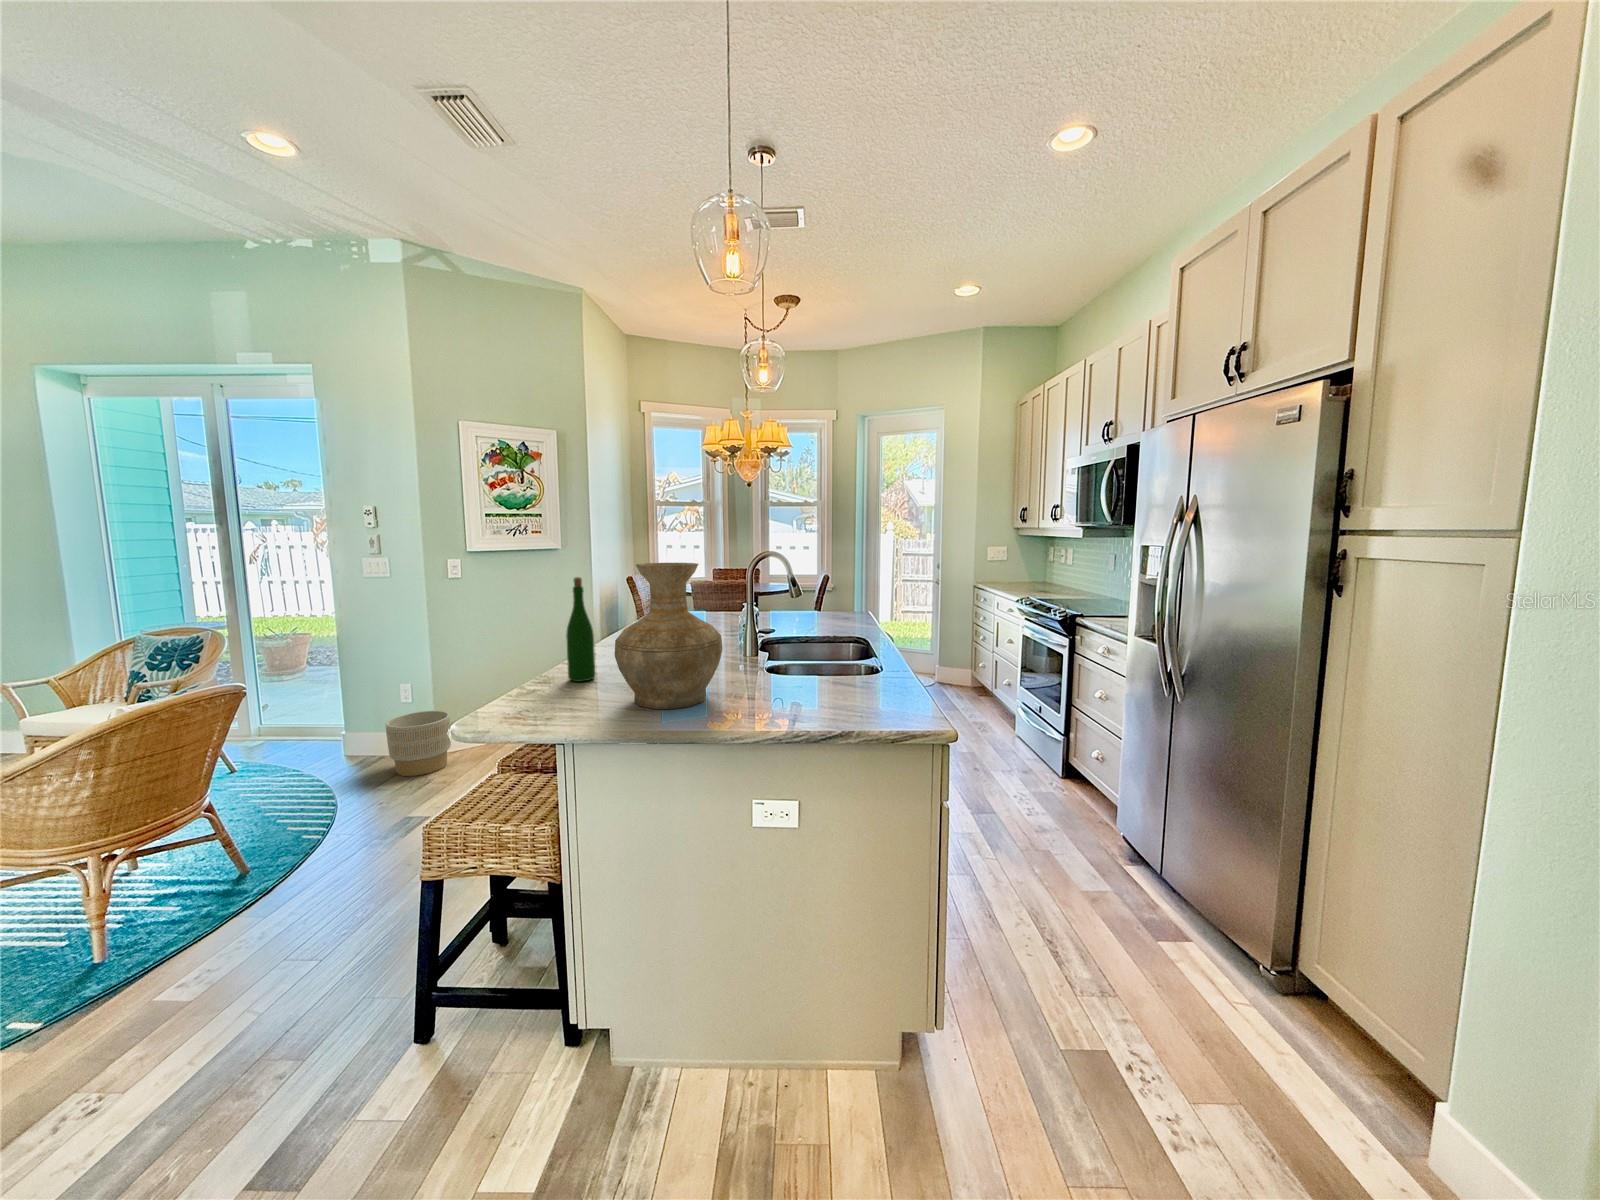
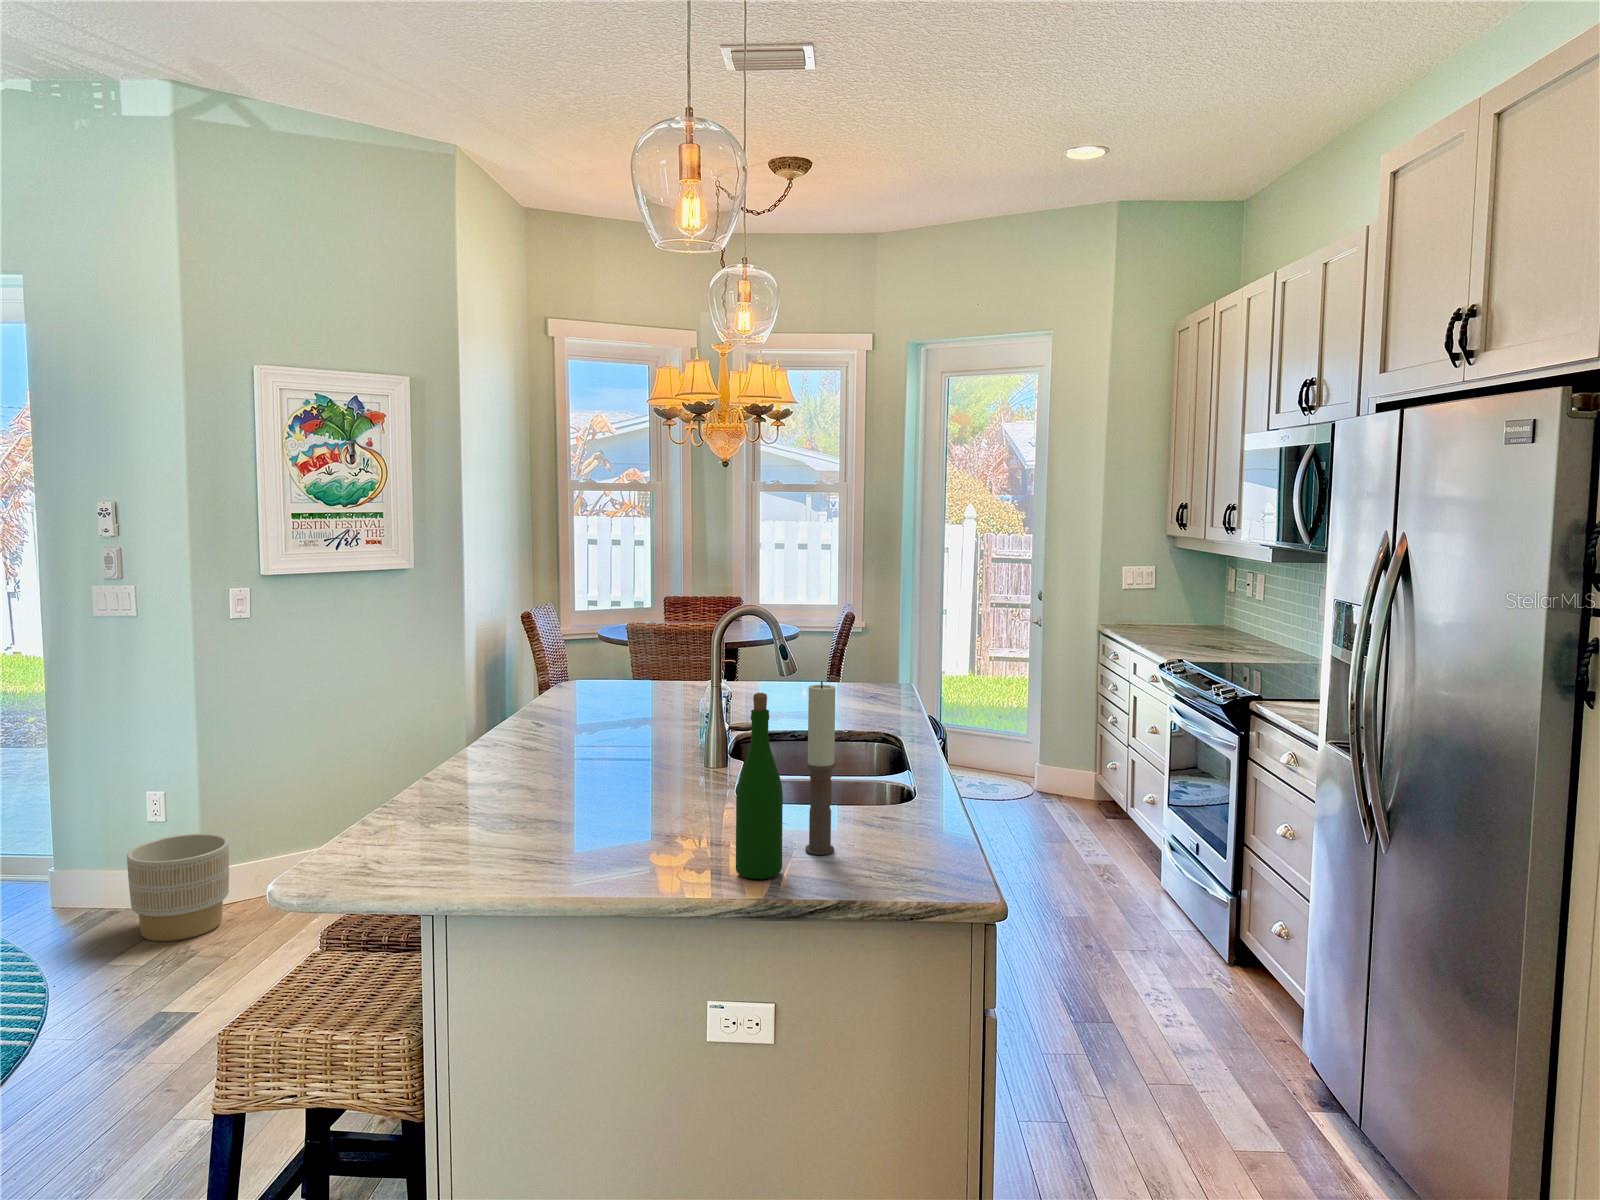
vase: present [615,563,723,709] -> none [506,645,665,866]
wine bottle: present [566,577,595,682] -> present [736,693,783,879]
candle: none [818,583,837,700] -> present [806,681,836,855]

